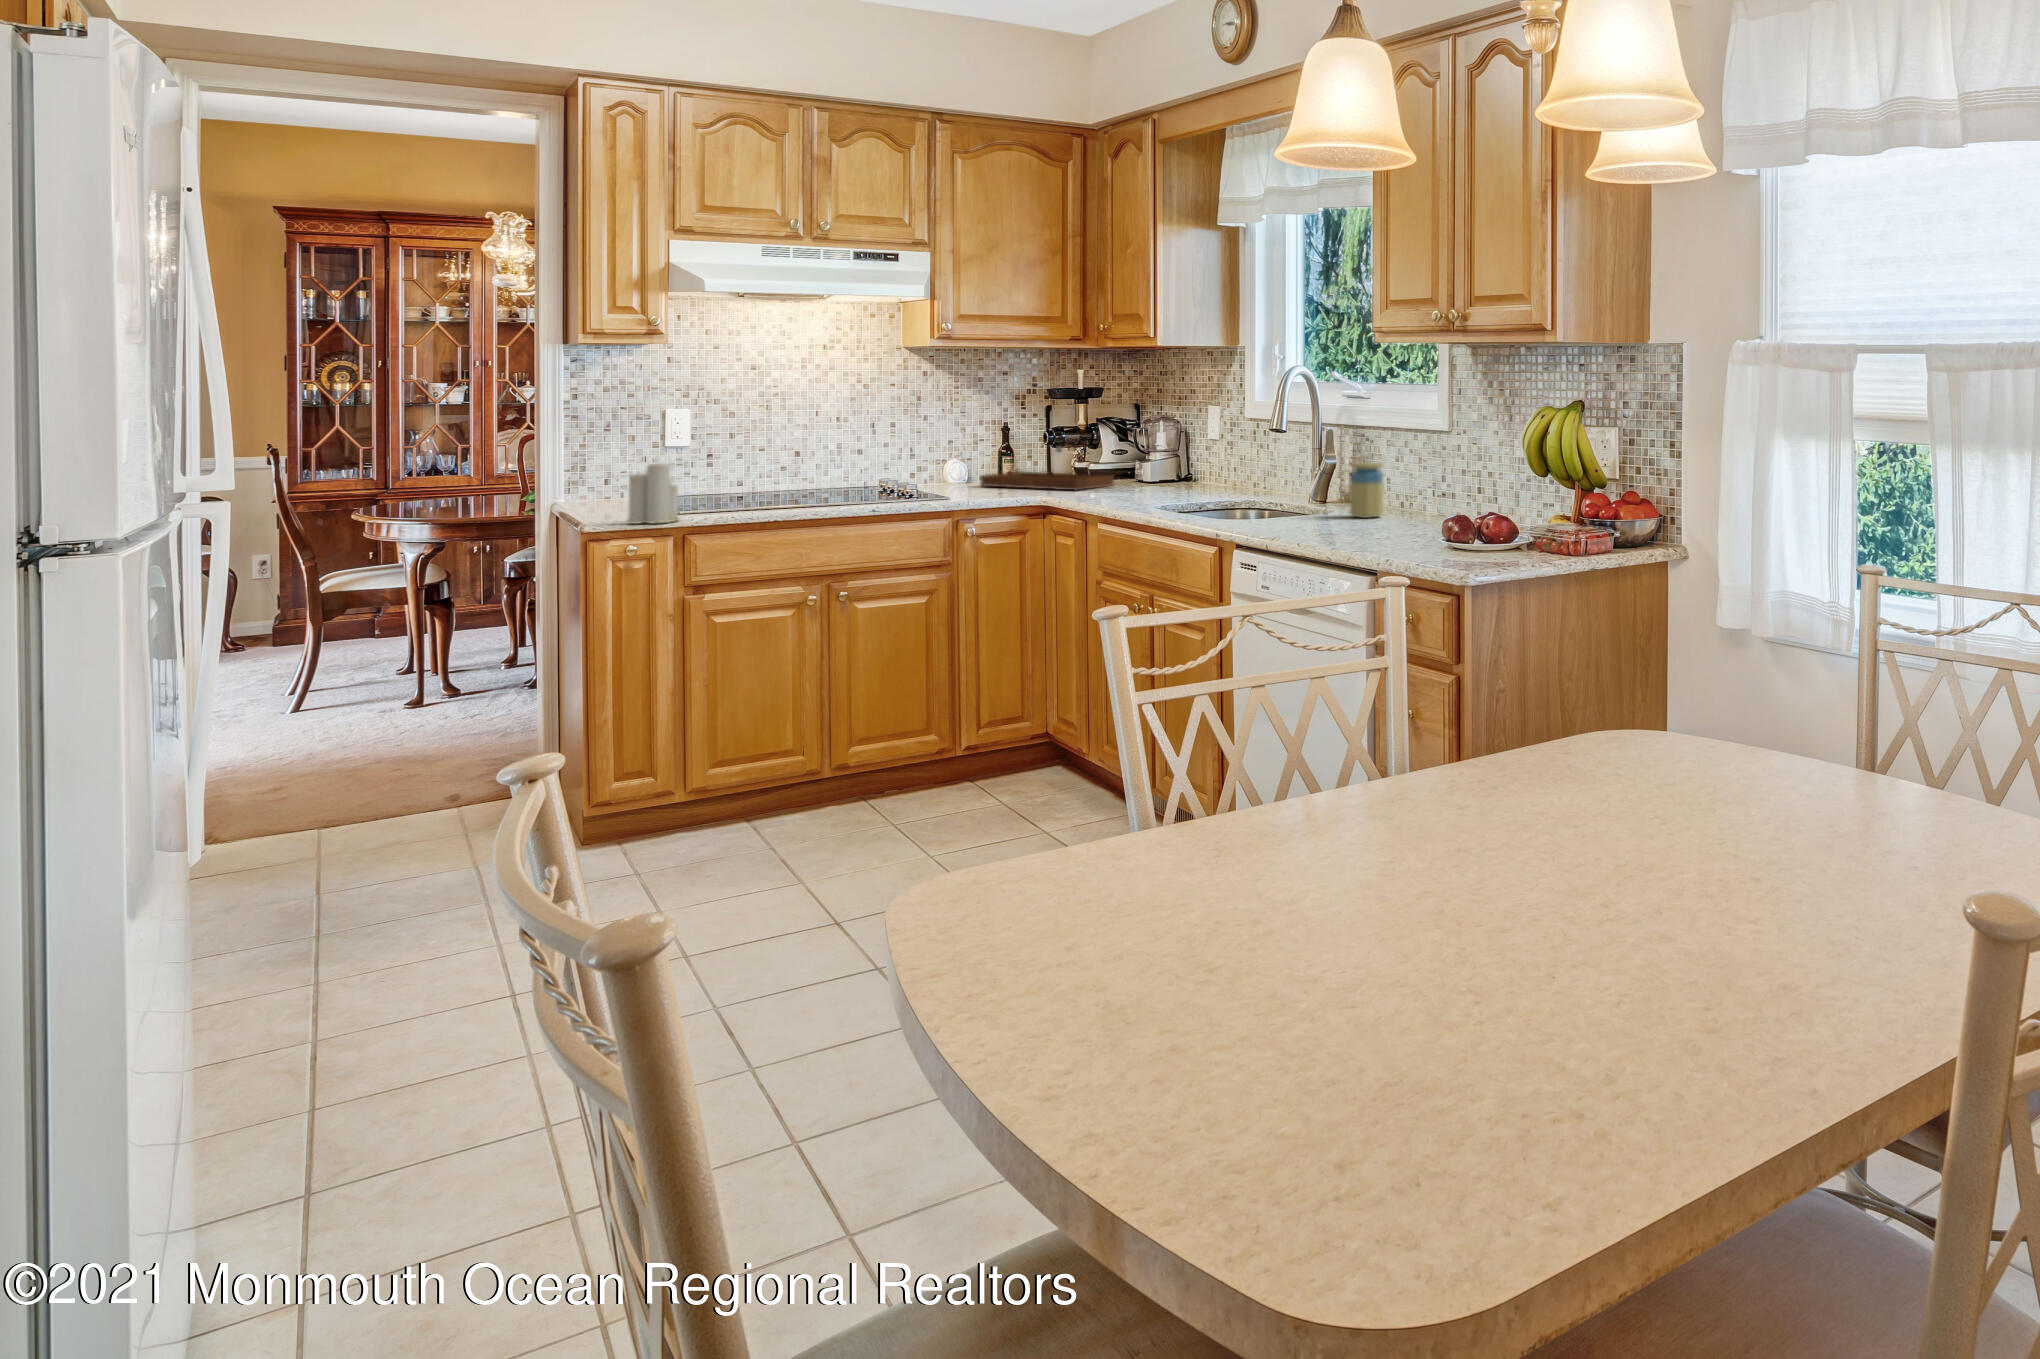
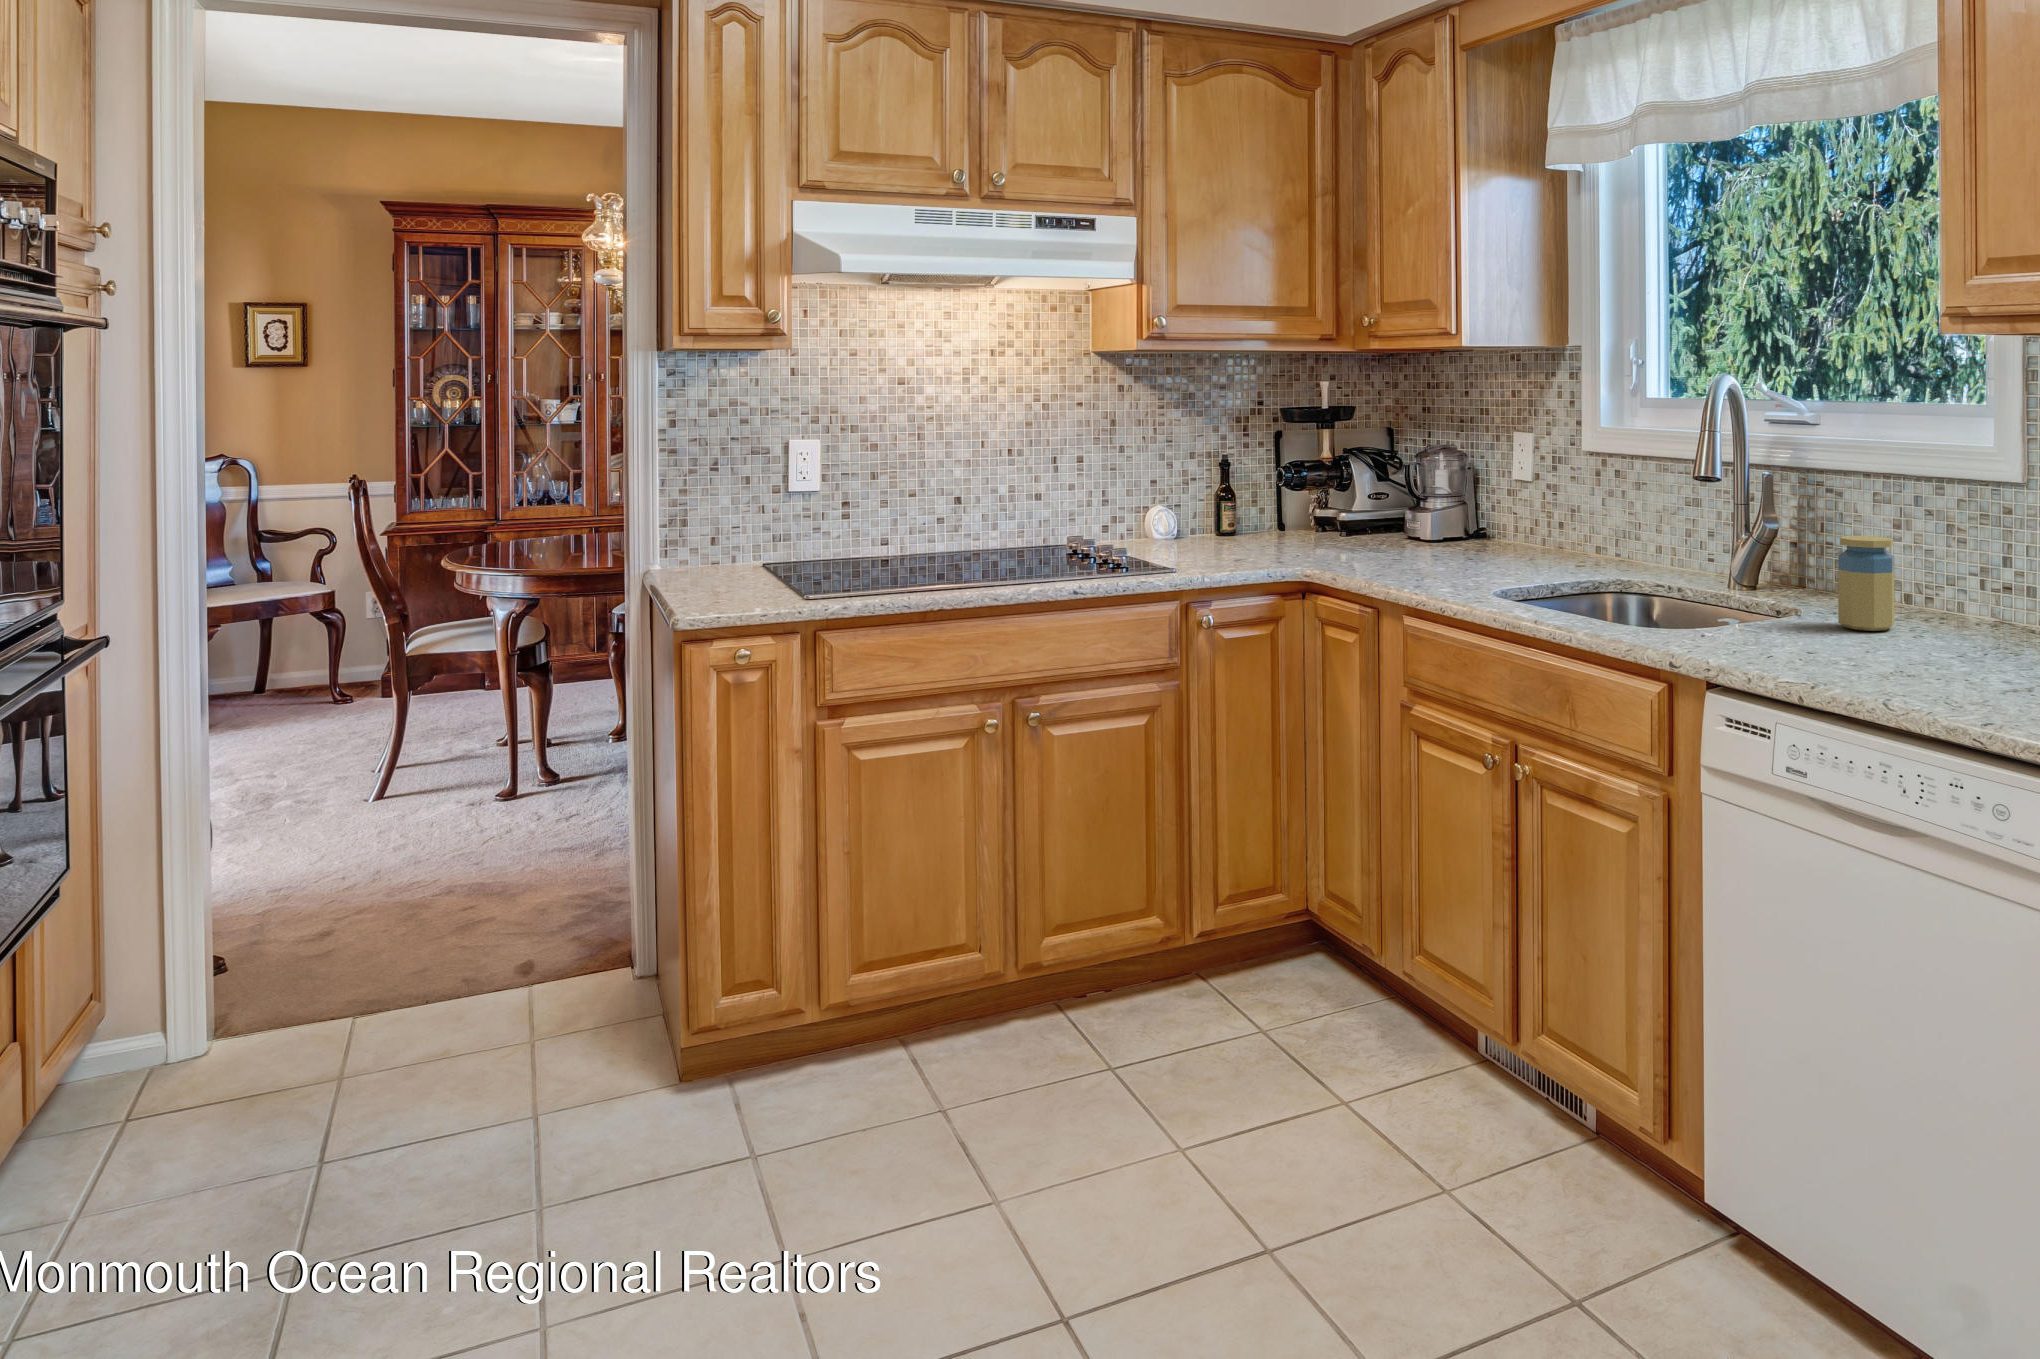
tray: present [980,447,1114,490] -> none [1196,490,1380,557]
candle: present [626,464,680,524] -> none [738,515,812,614]

